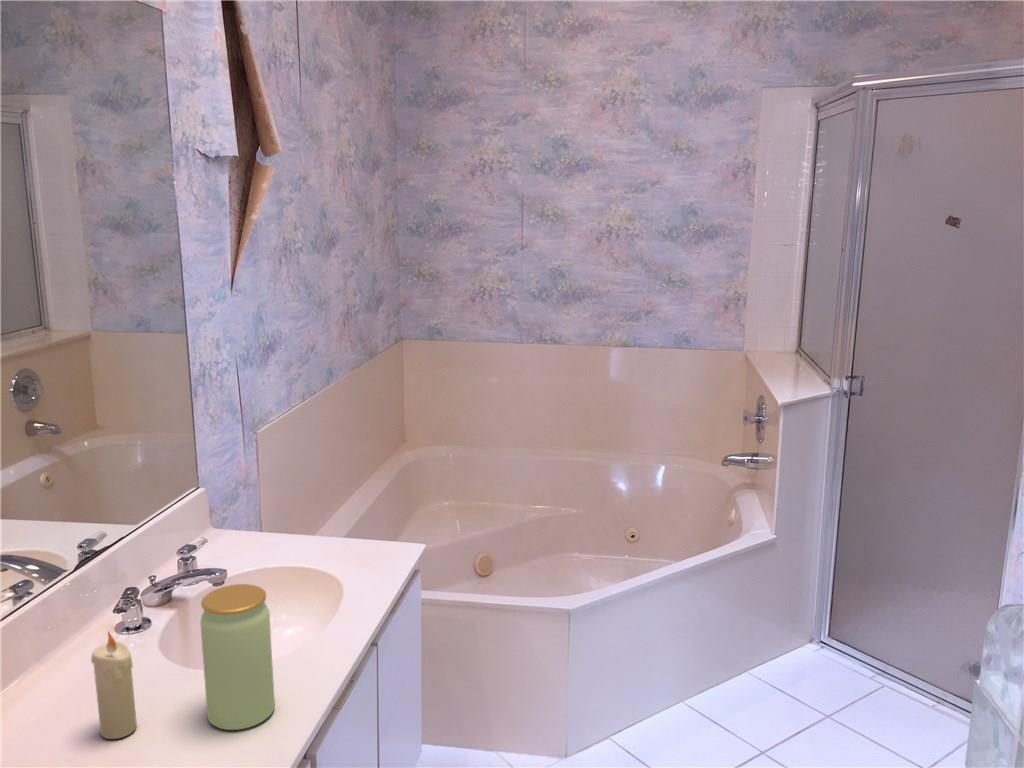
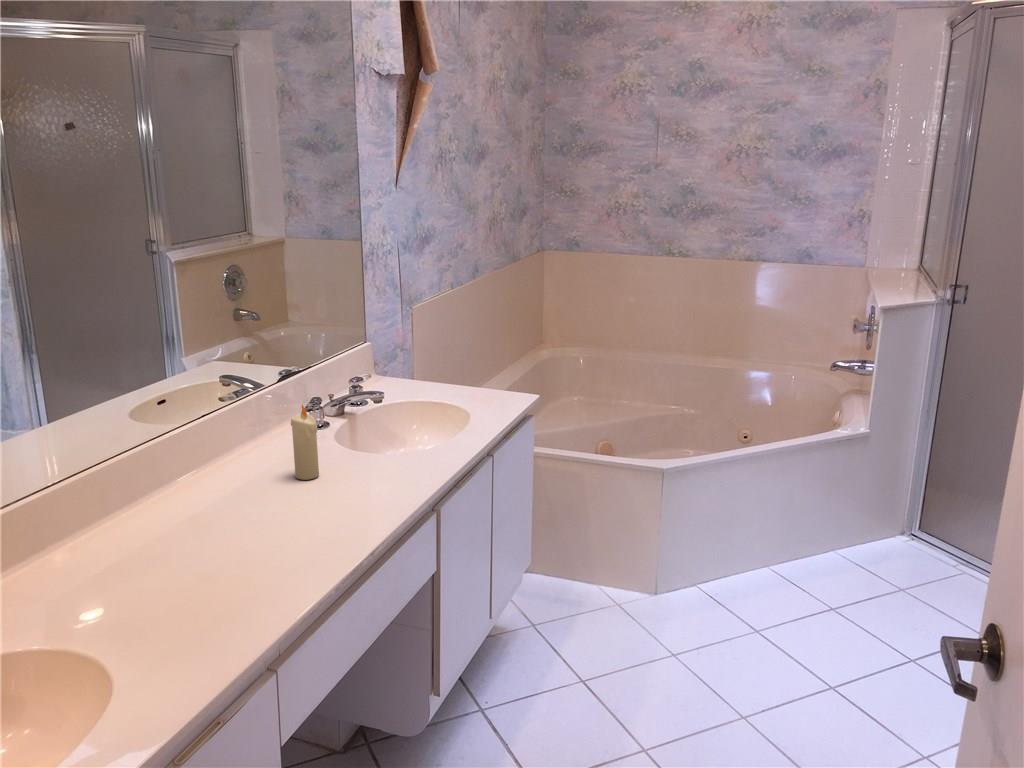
jar: present [200,584,275,730] -> none [363,383,413,482]

